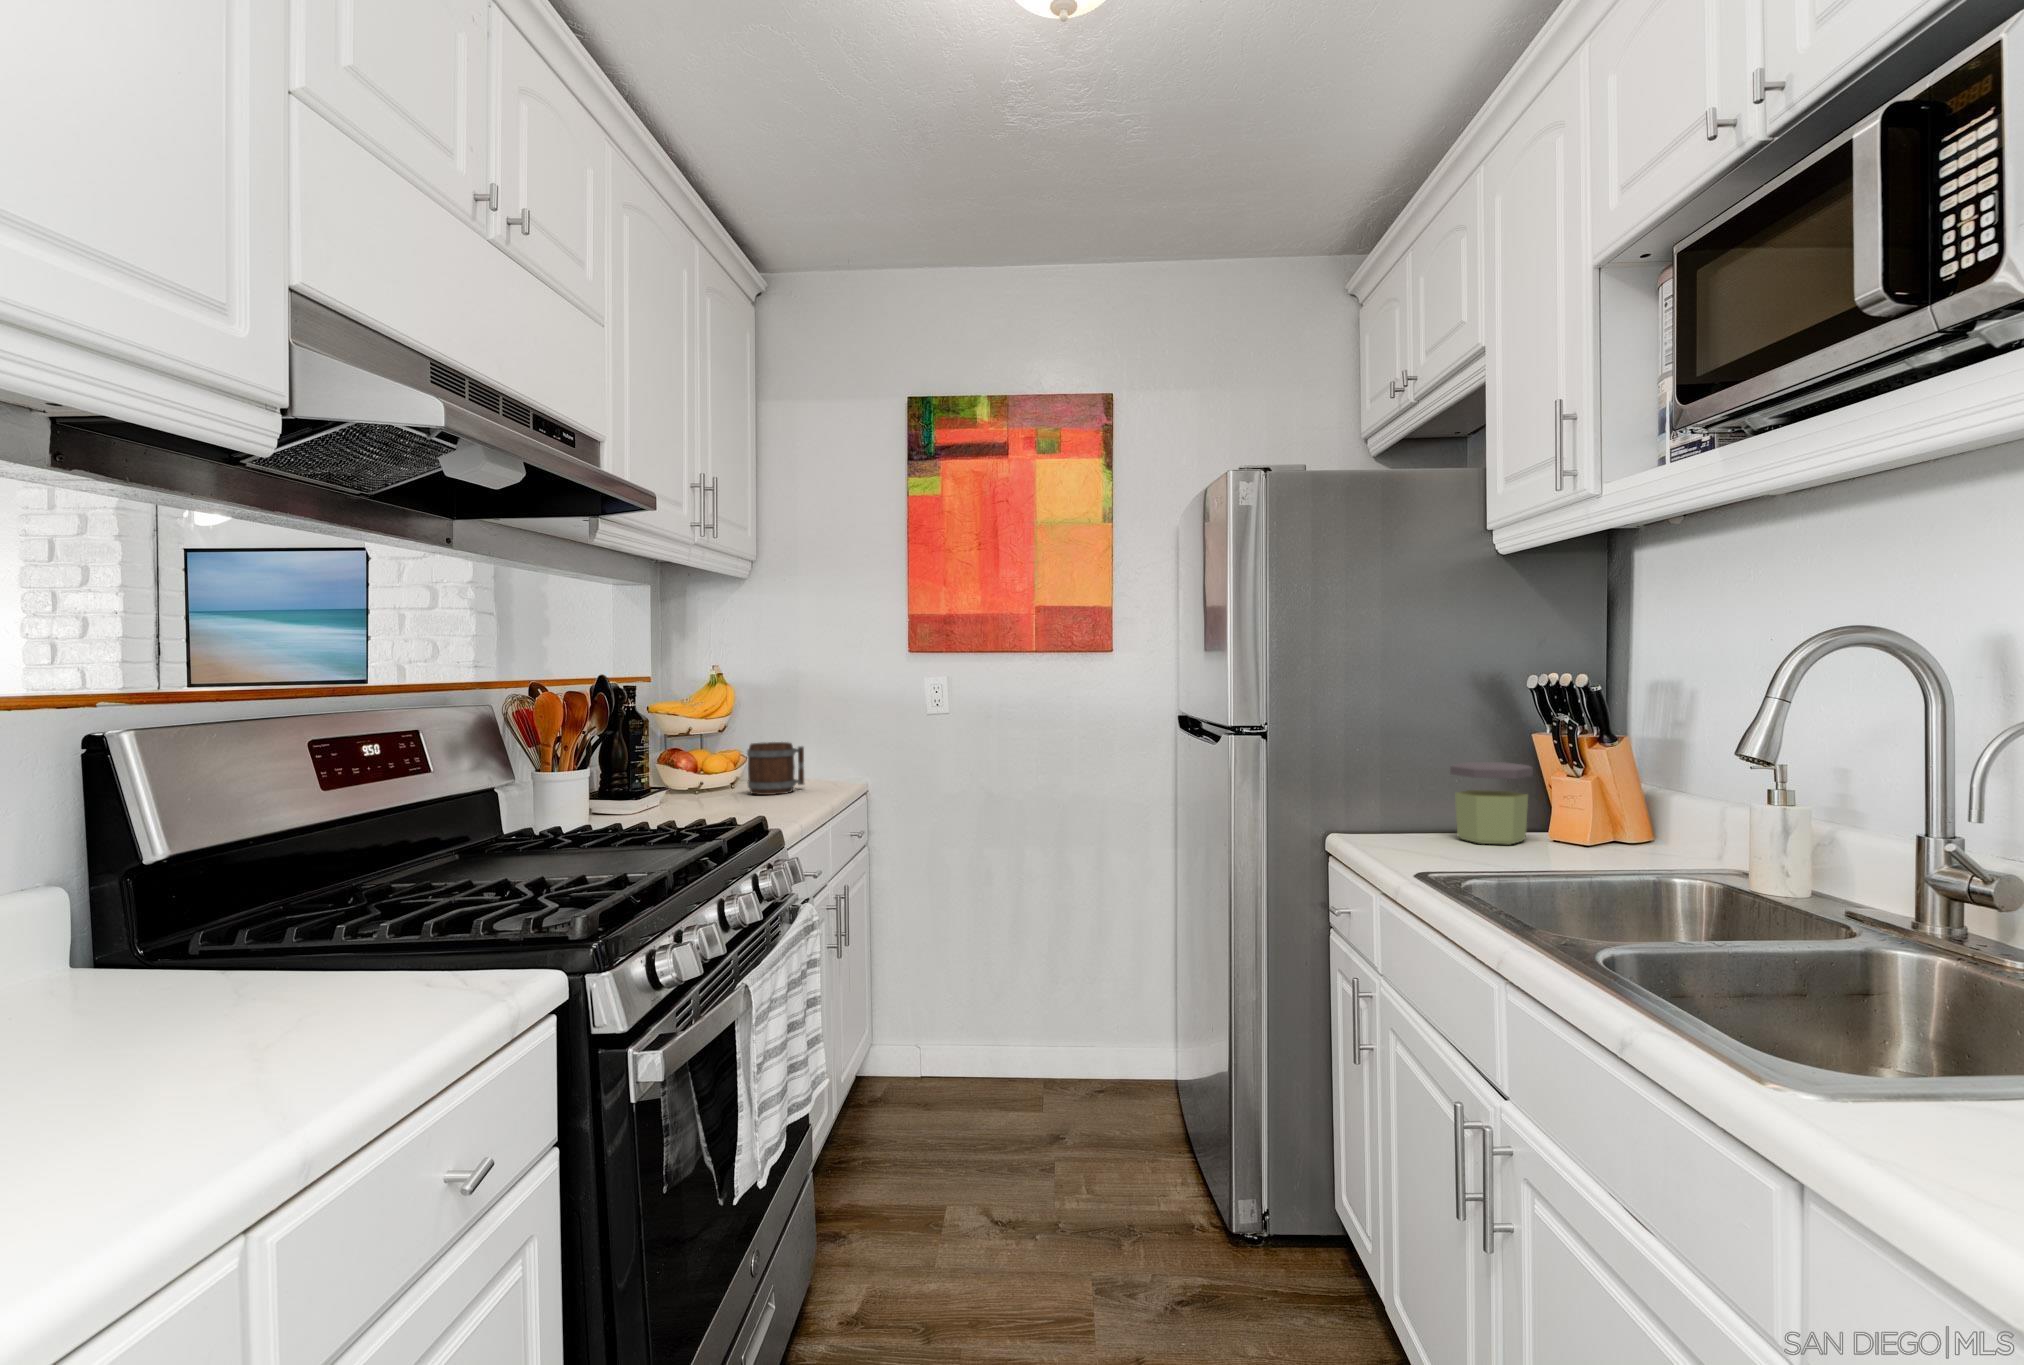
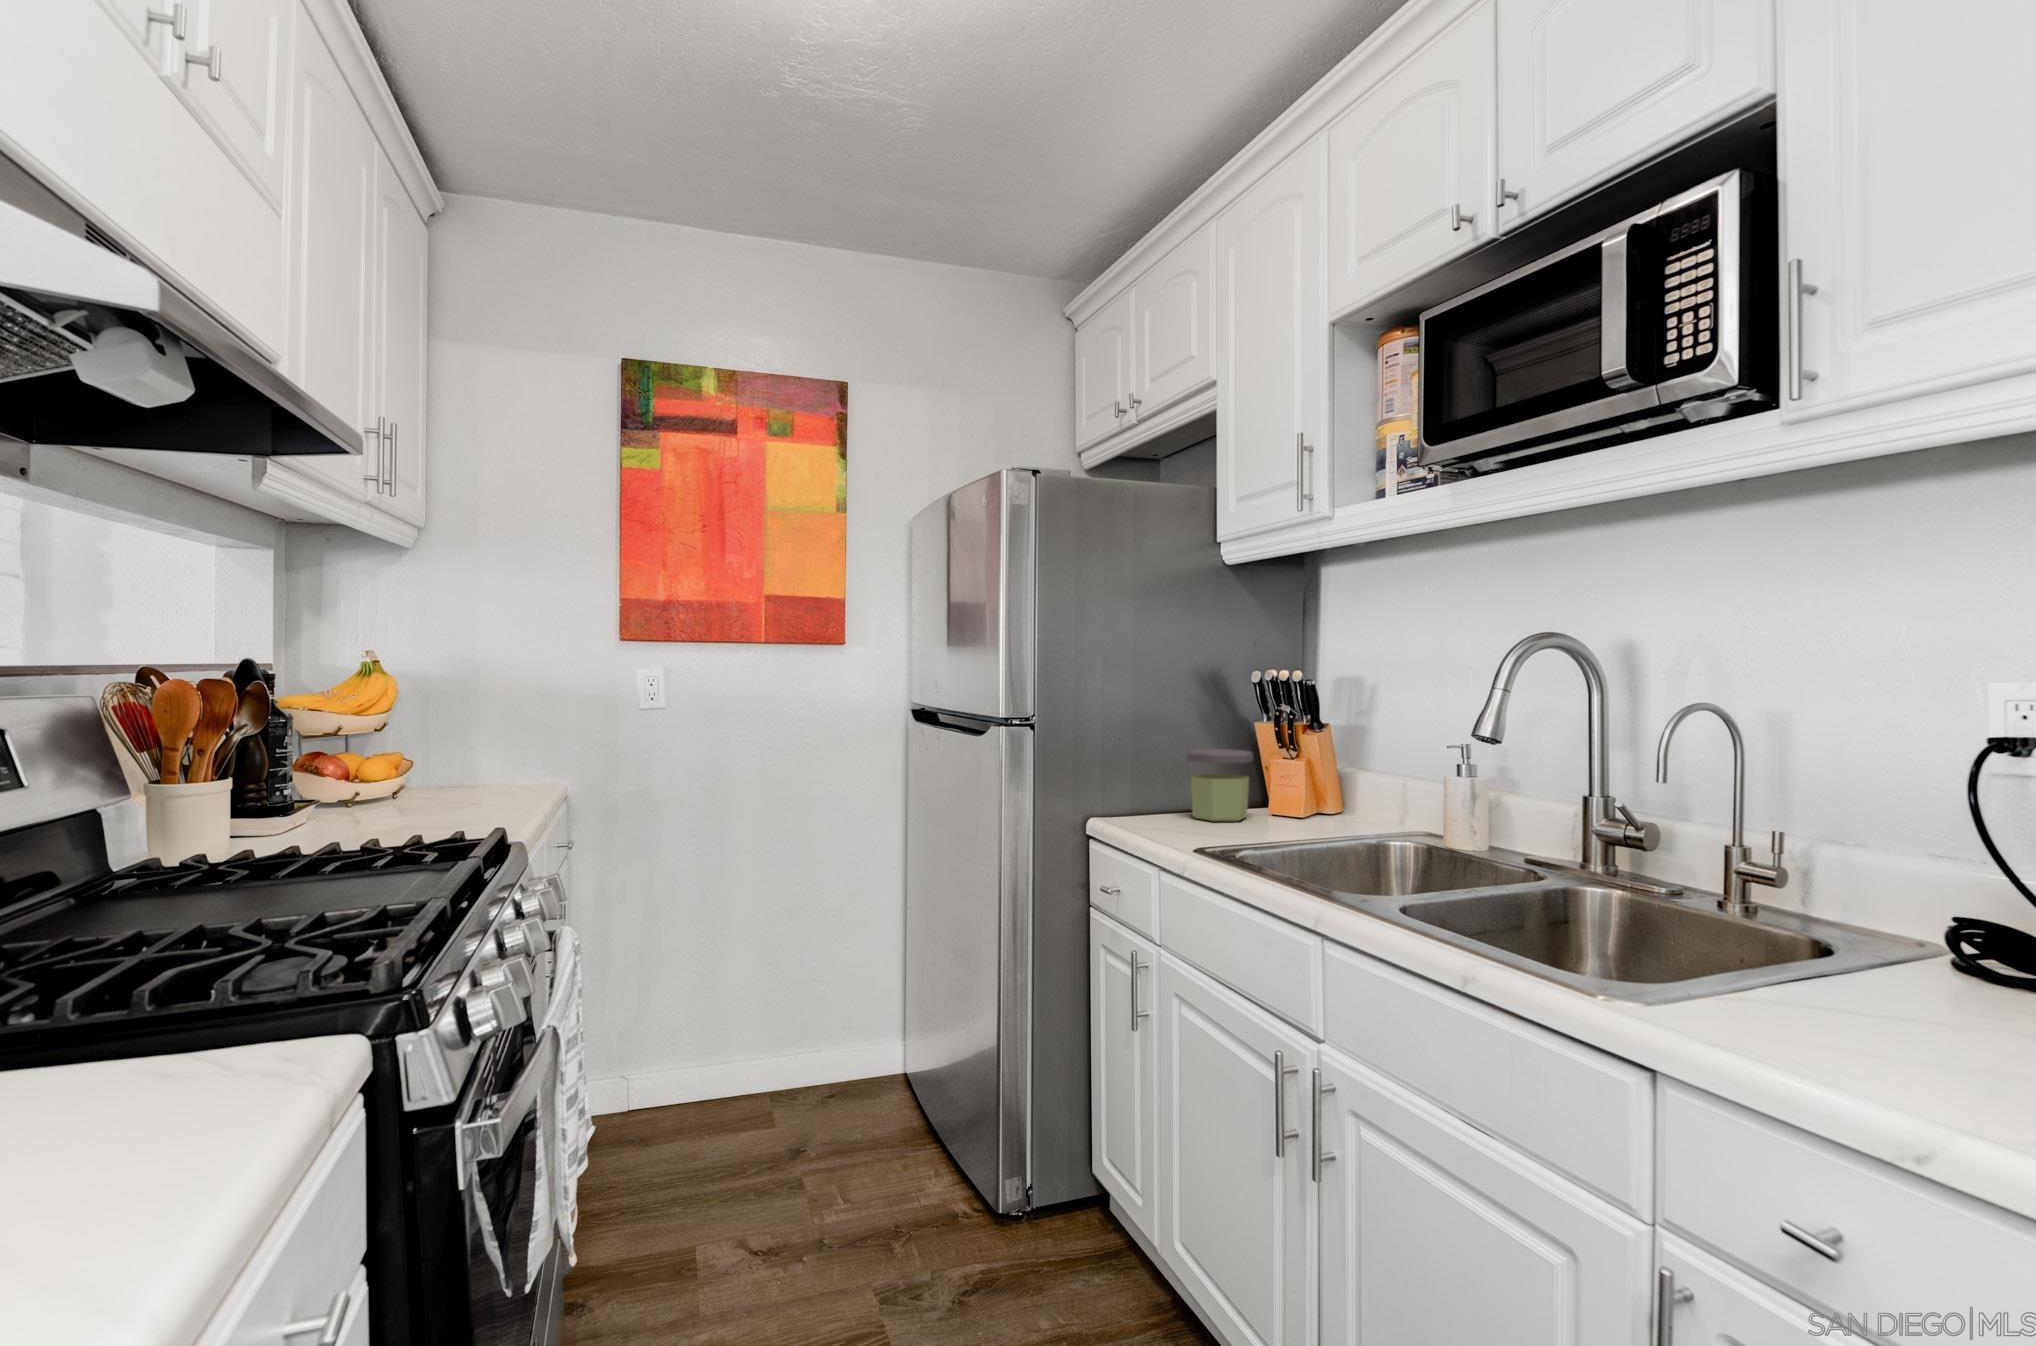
mug: present [747,742,804,795] -> none [429,740,500,801]

